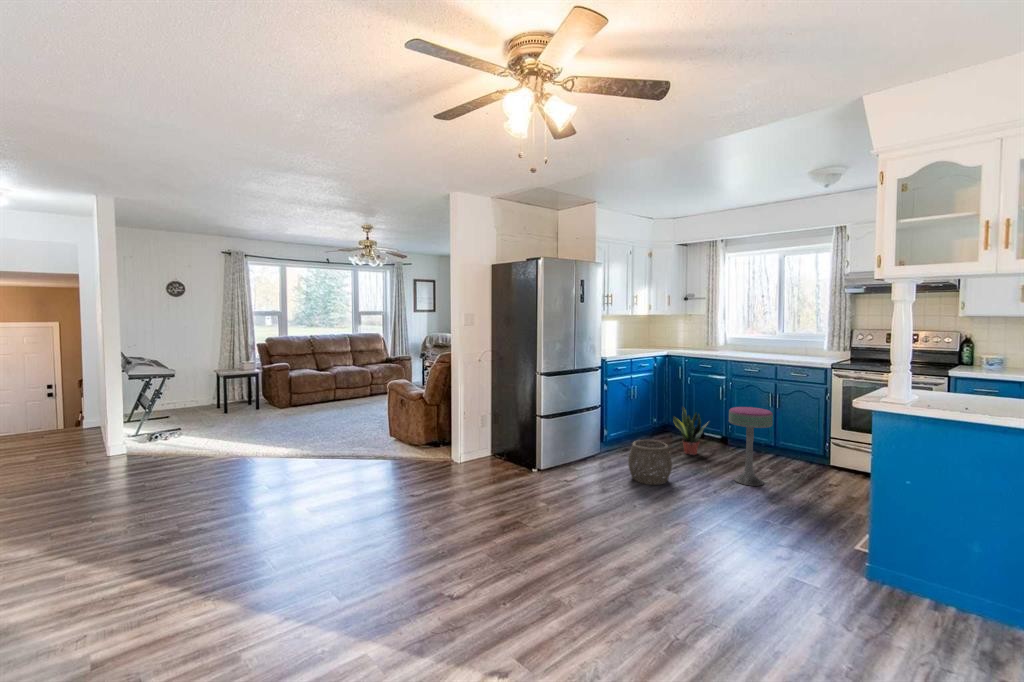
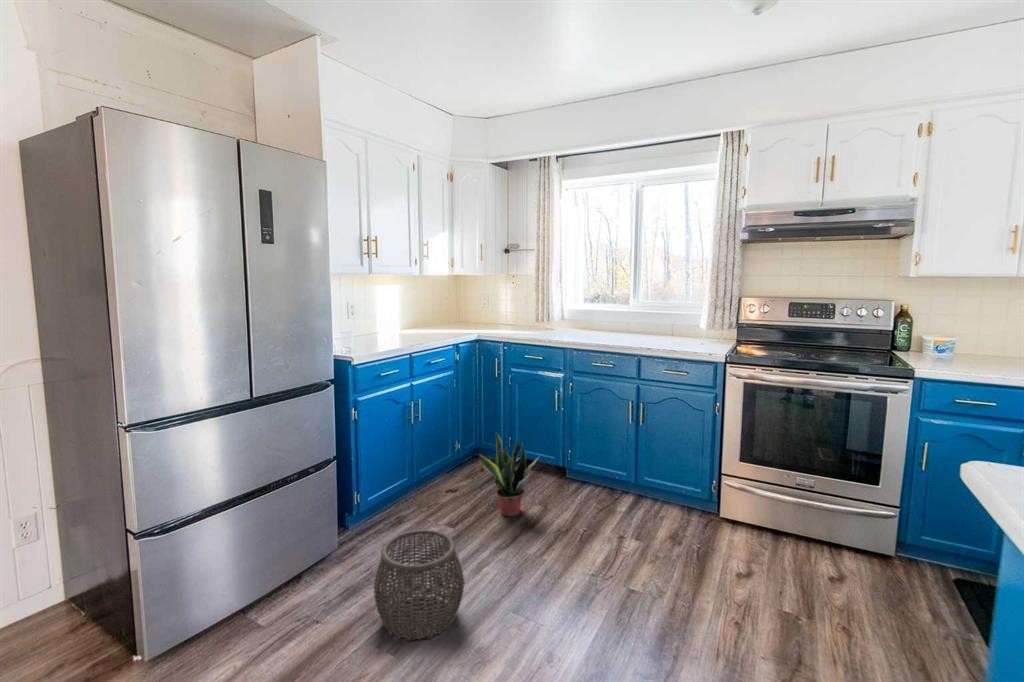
bar stool: present [729,407,773,486] -> none [571,446,648,601]

